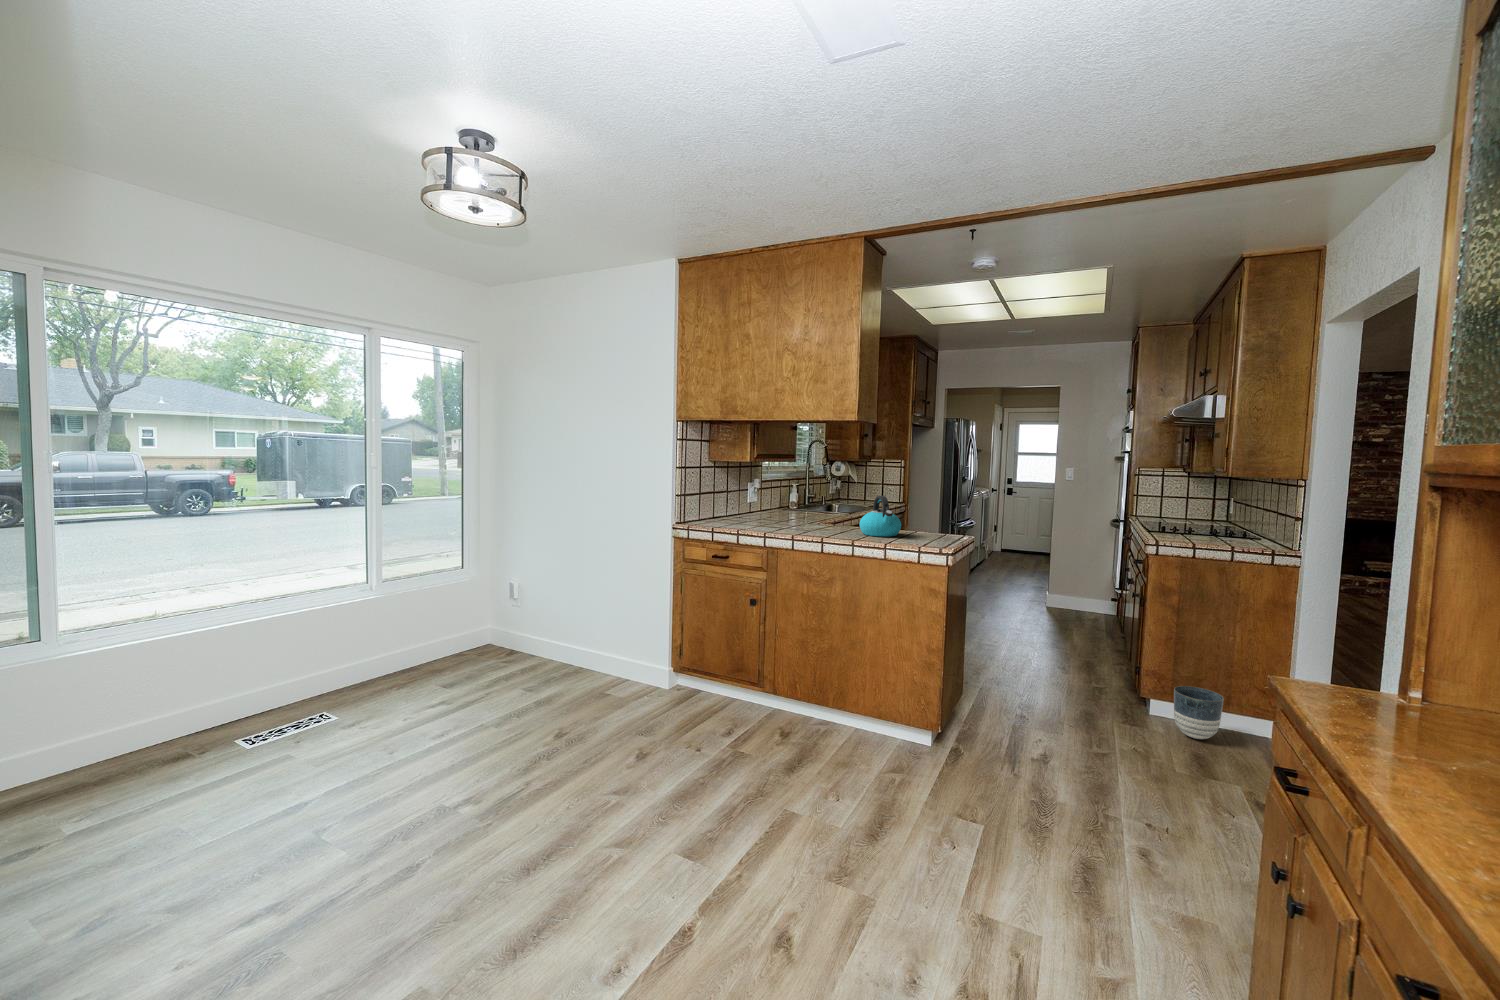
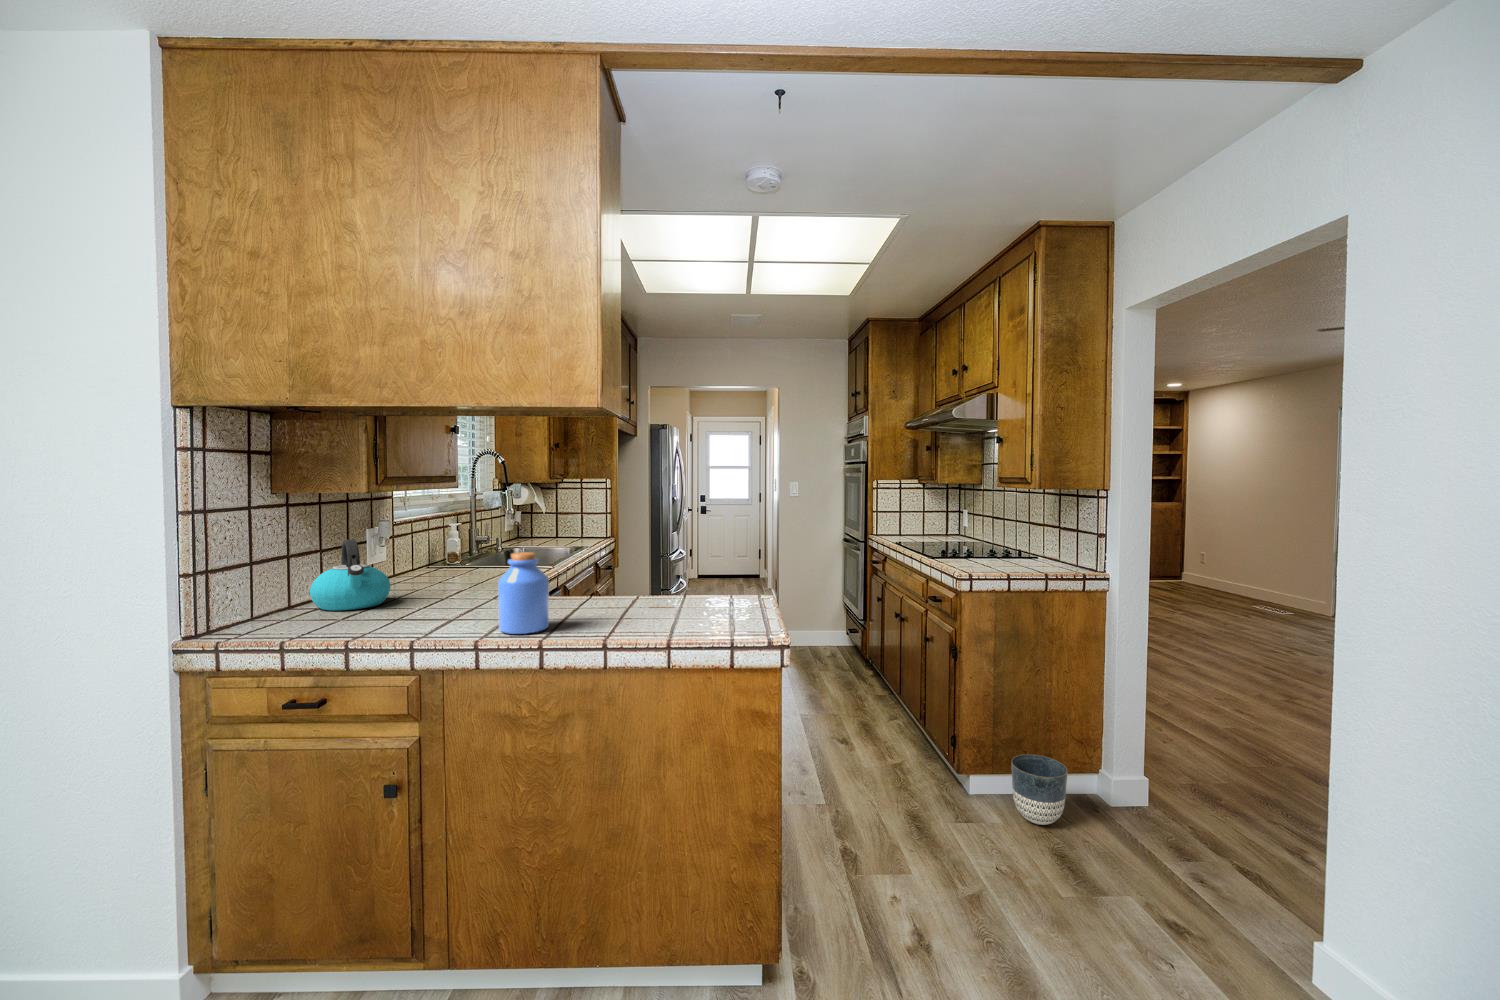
jar: none [804,494,830,535] -> present [498,552,549,634]
kettle: present [860,496,901,537] -> present [310,539,390,610]

